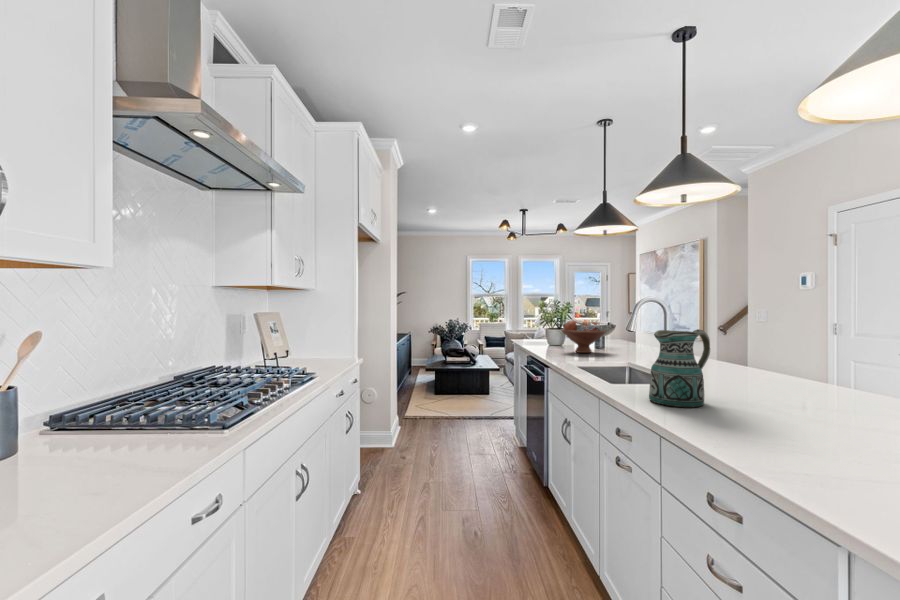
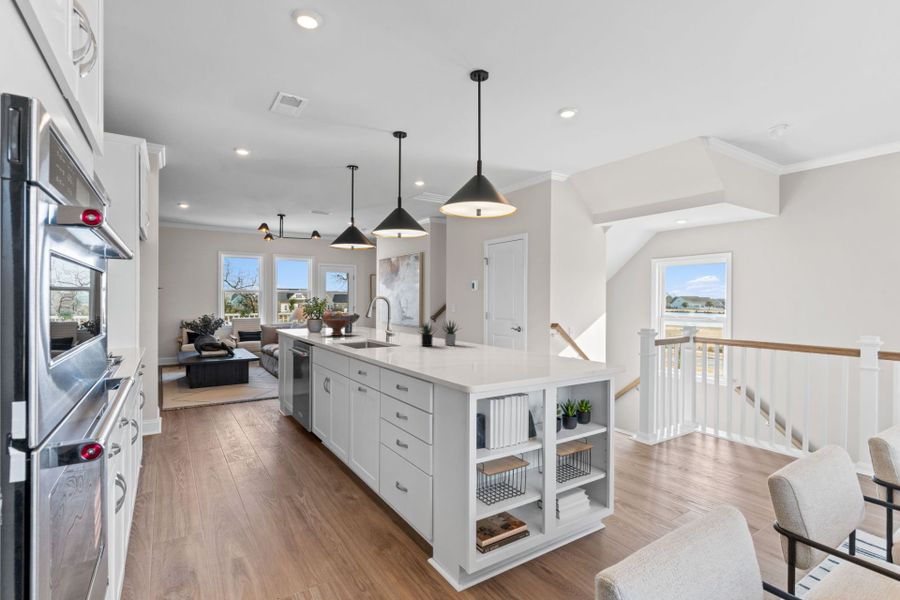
ceramic pitcher: present [649,329,710,407] -> none [376,313,407,354]
succulent plant: none [723,341,833,395] -> present [420,321,457,346]

